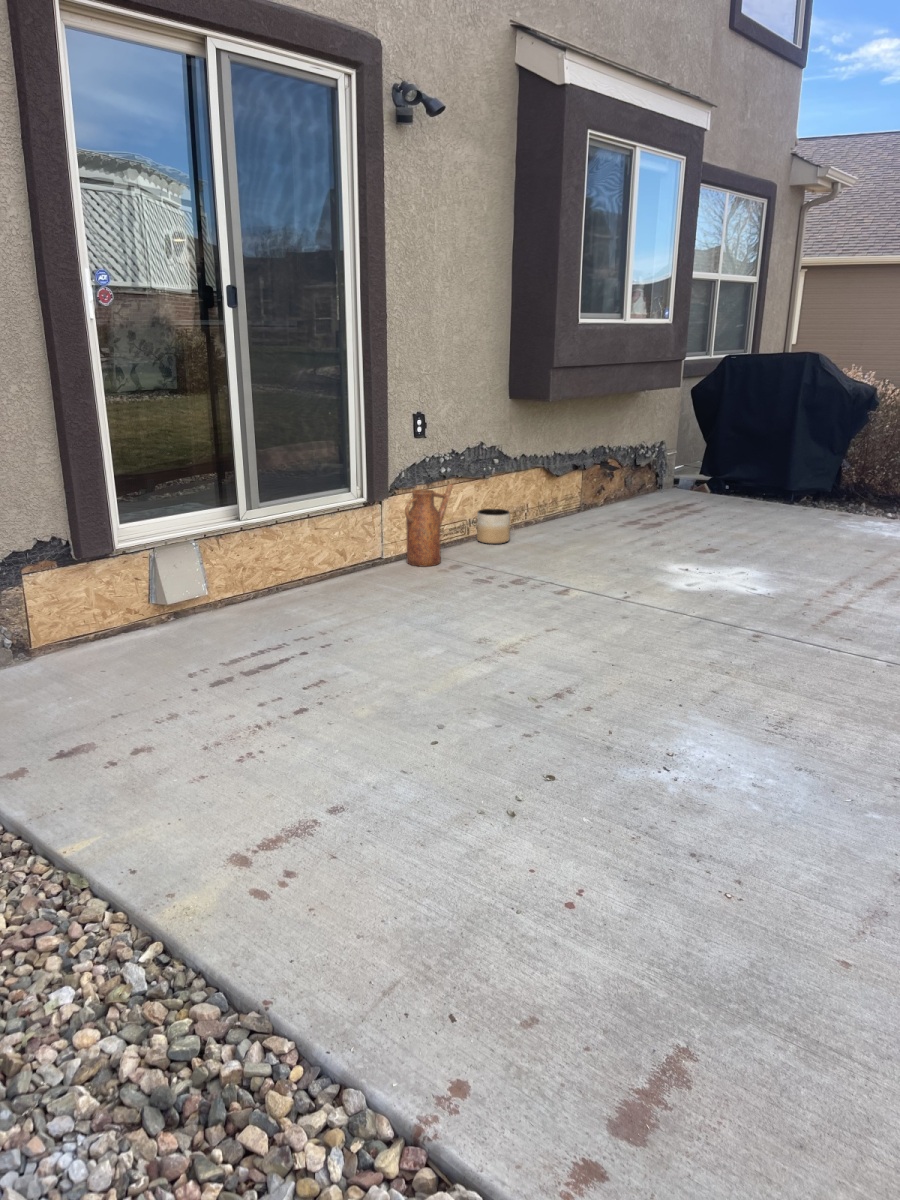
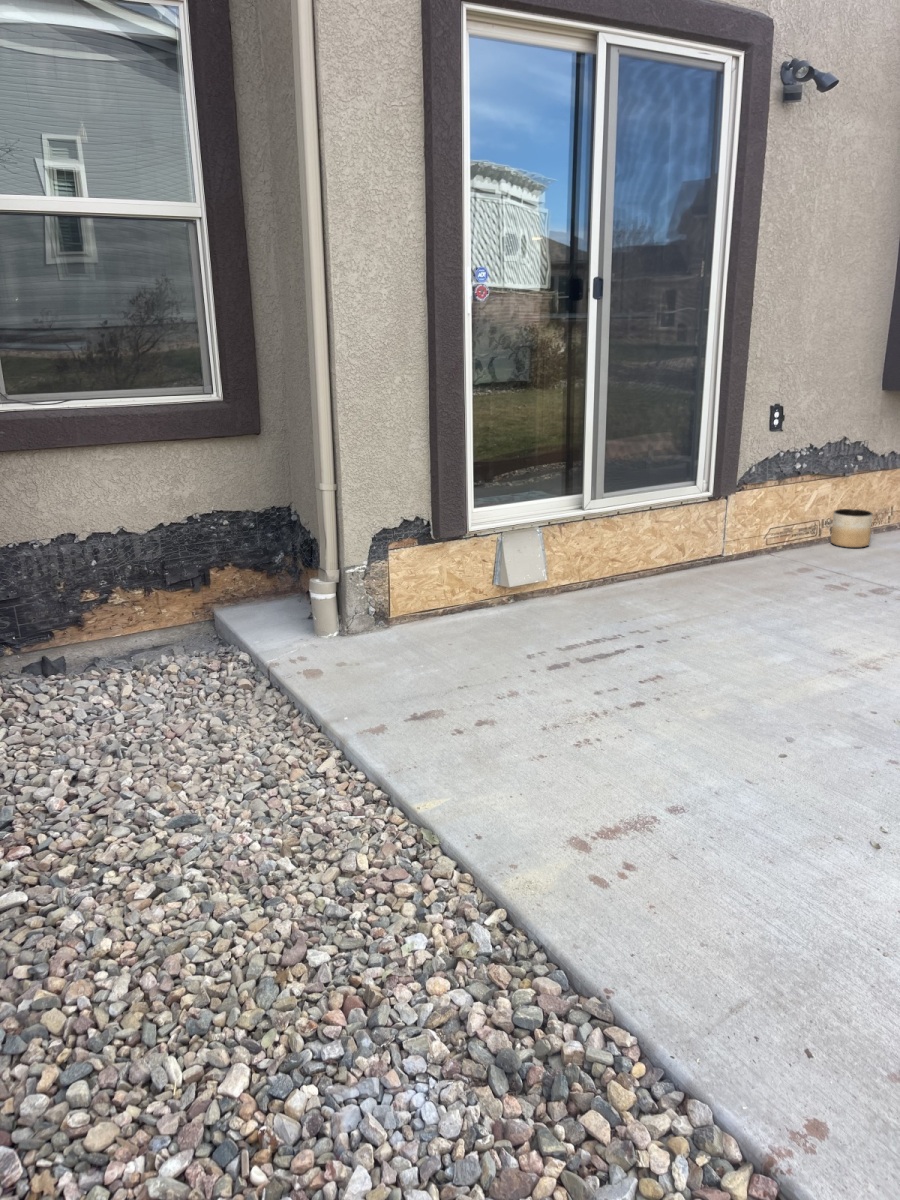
watering can: present [405,484,453,567] -> none [750,480,809,568]

